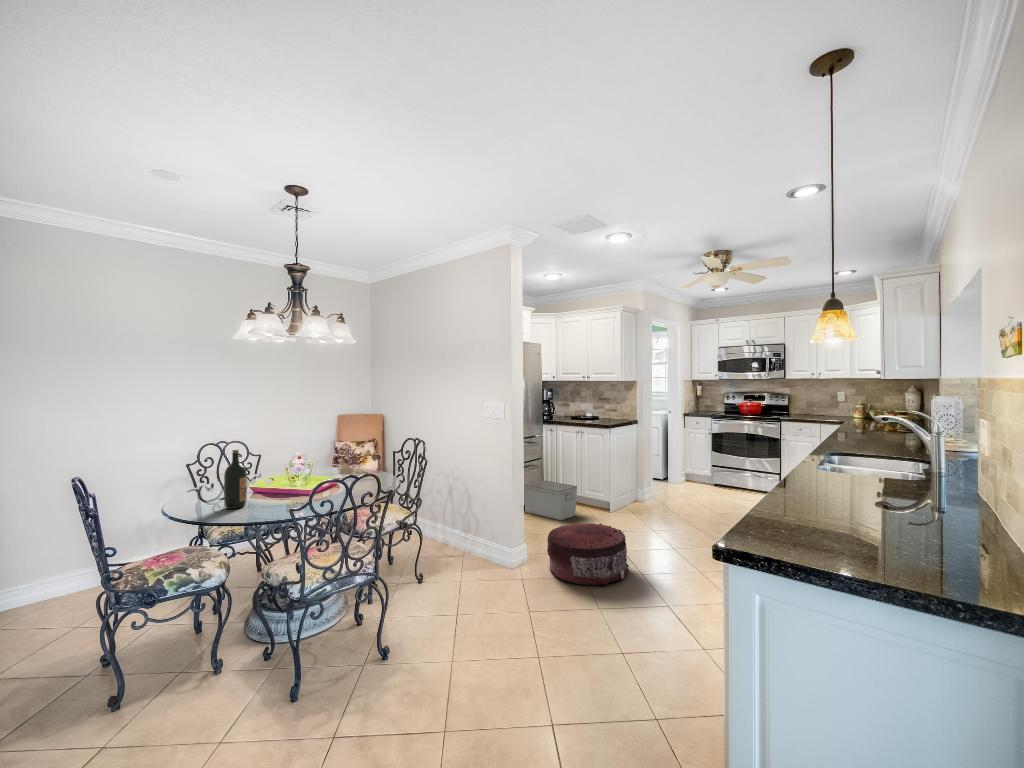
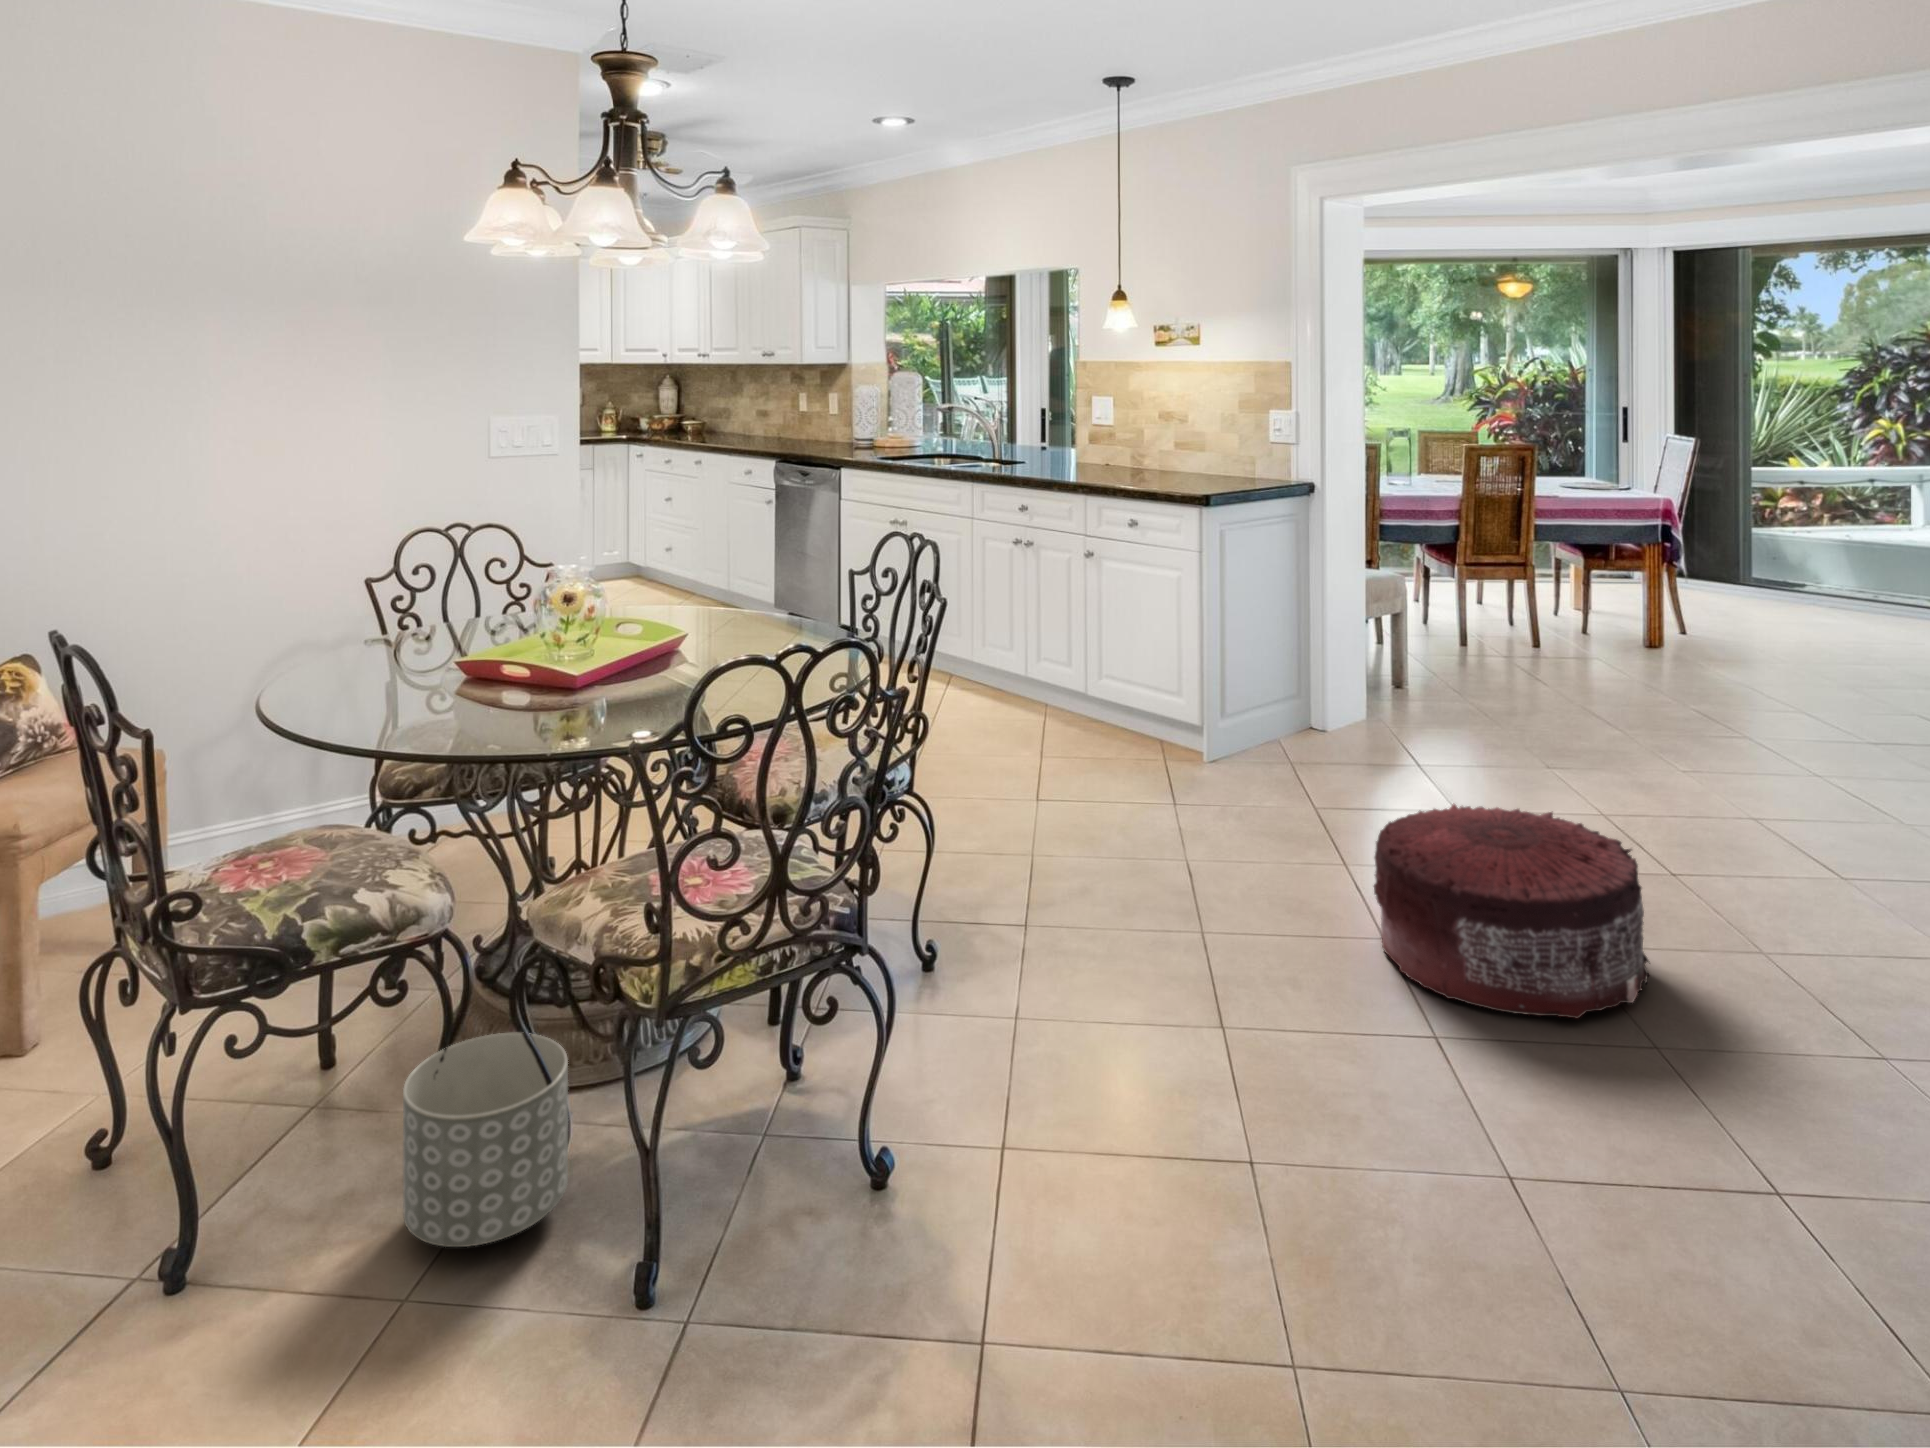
wine bottle: present [224,450,247,509] -> none [455,560,514,727]
storage bin: present [525,480,577,520] -> none [1270,652,1453,783]
planter: none [204,615,267,689] -> present [403,1033,568,1247]

